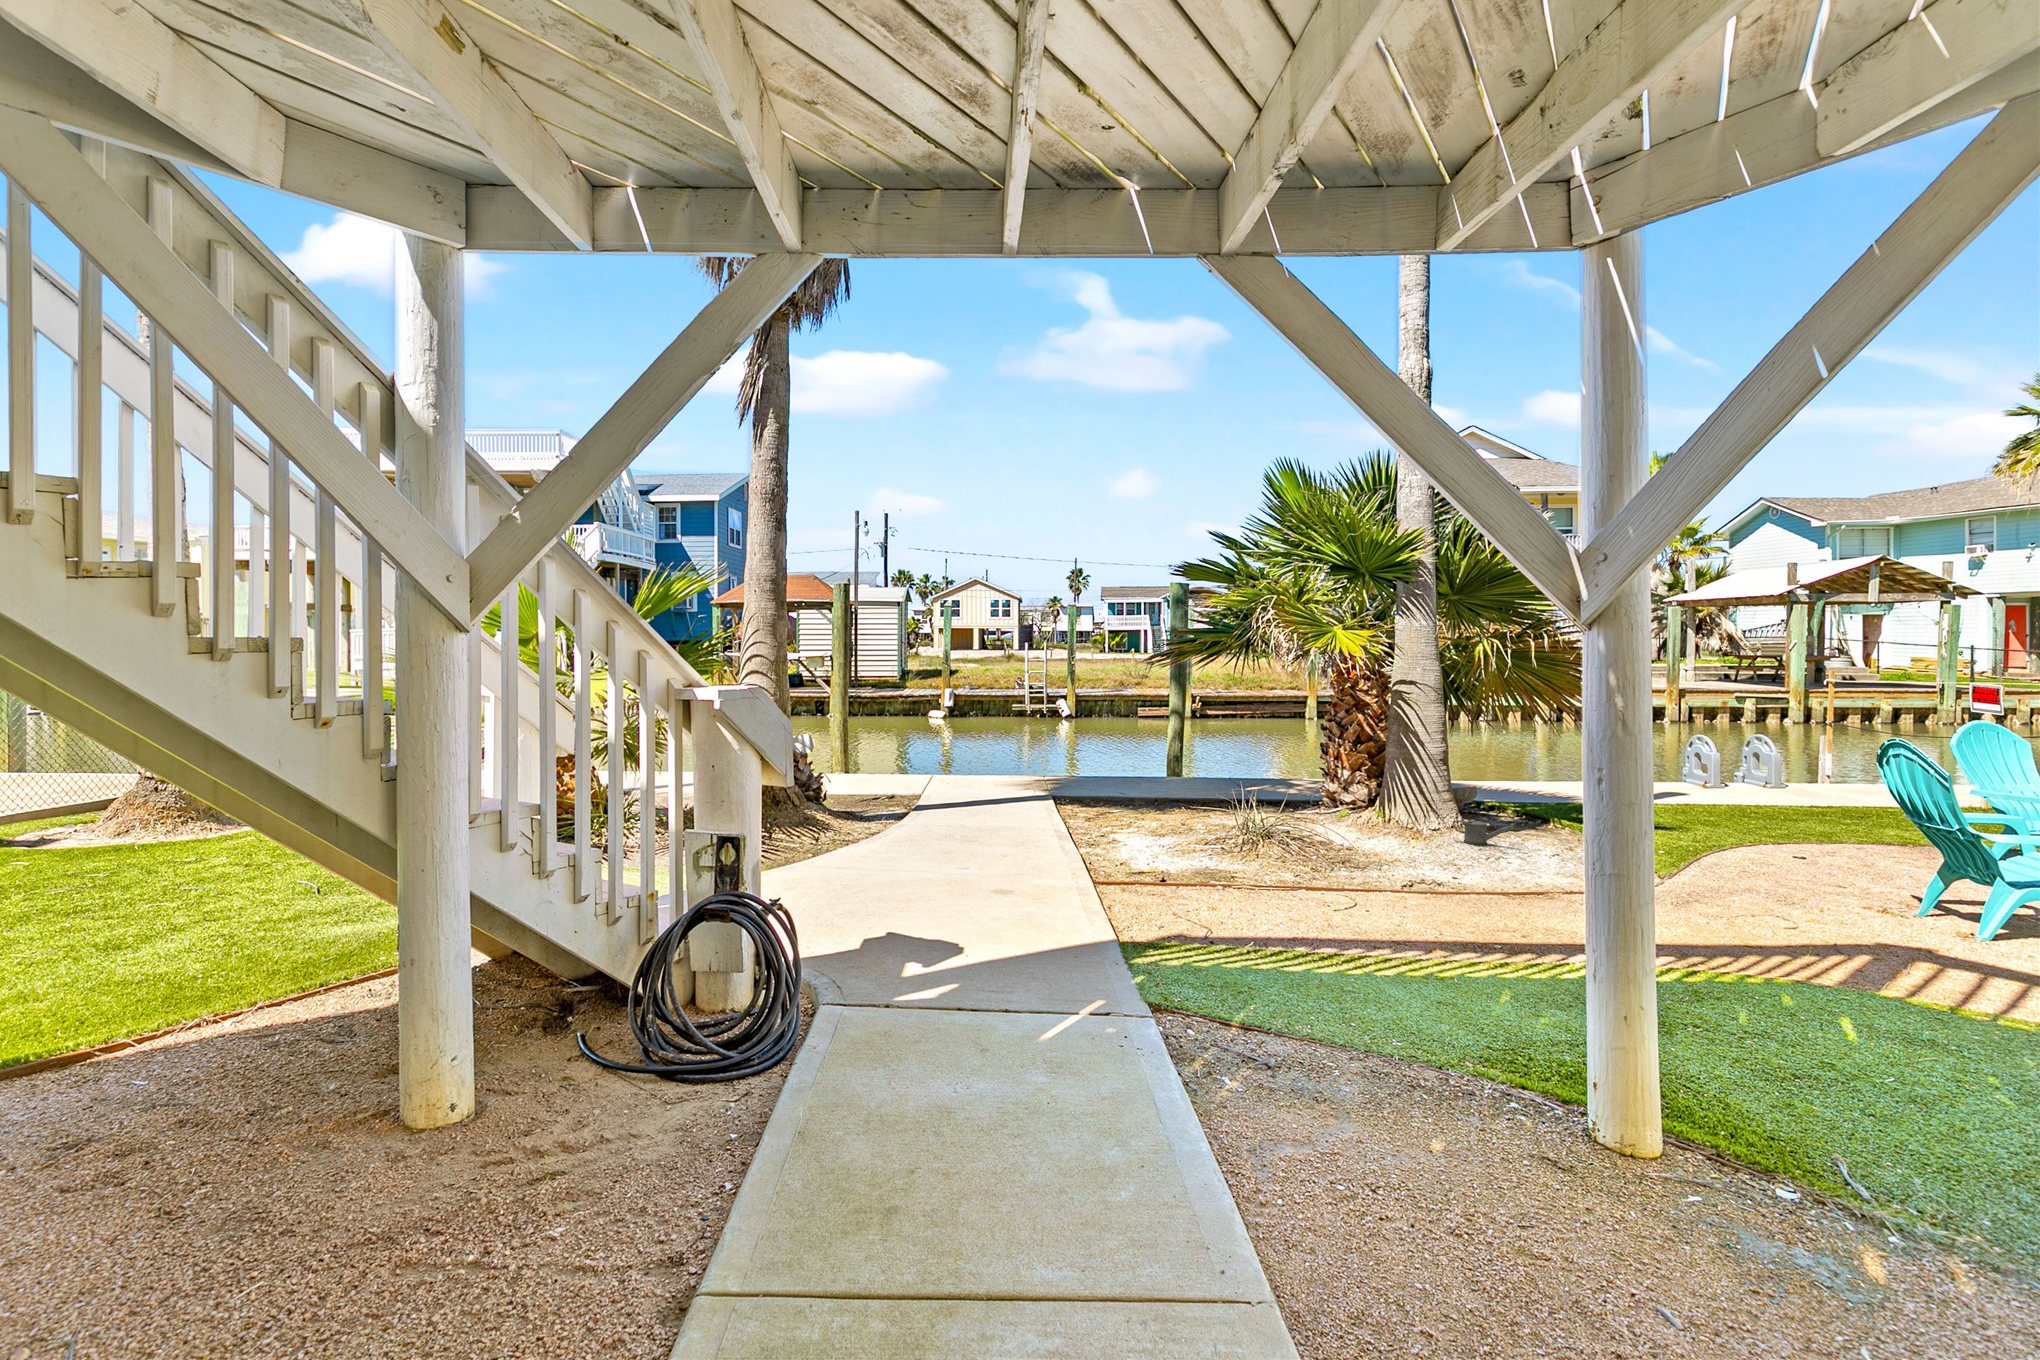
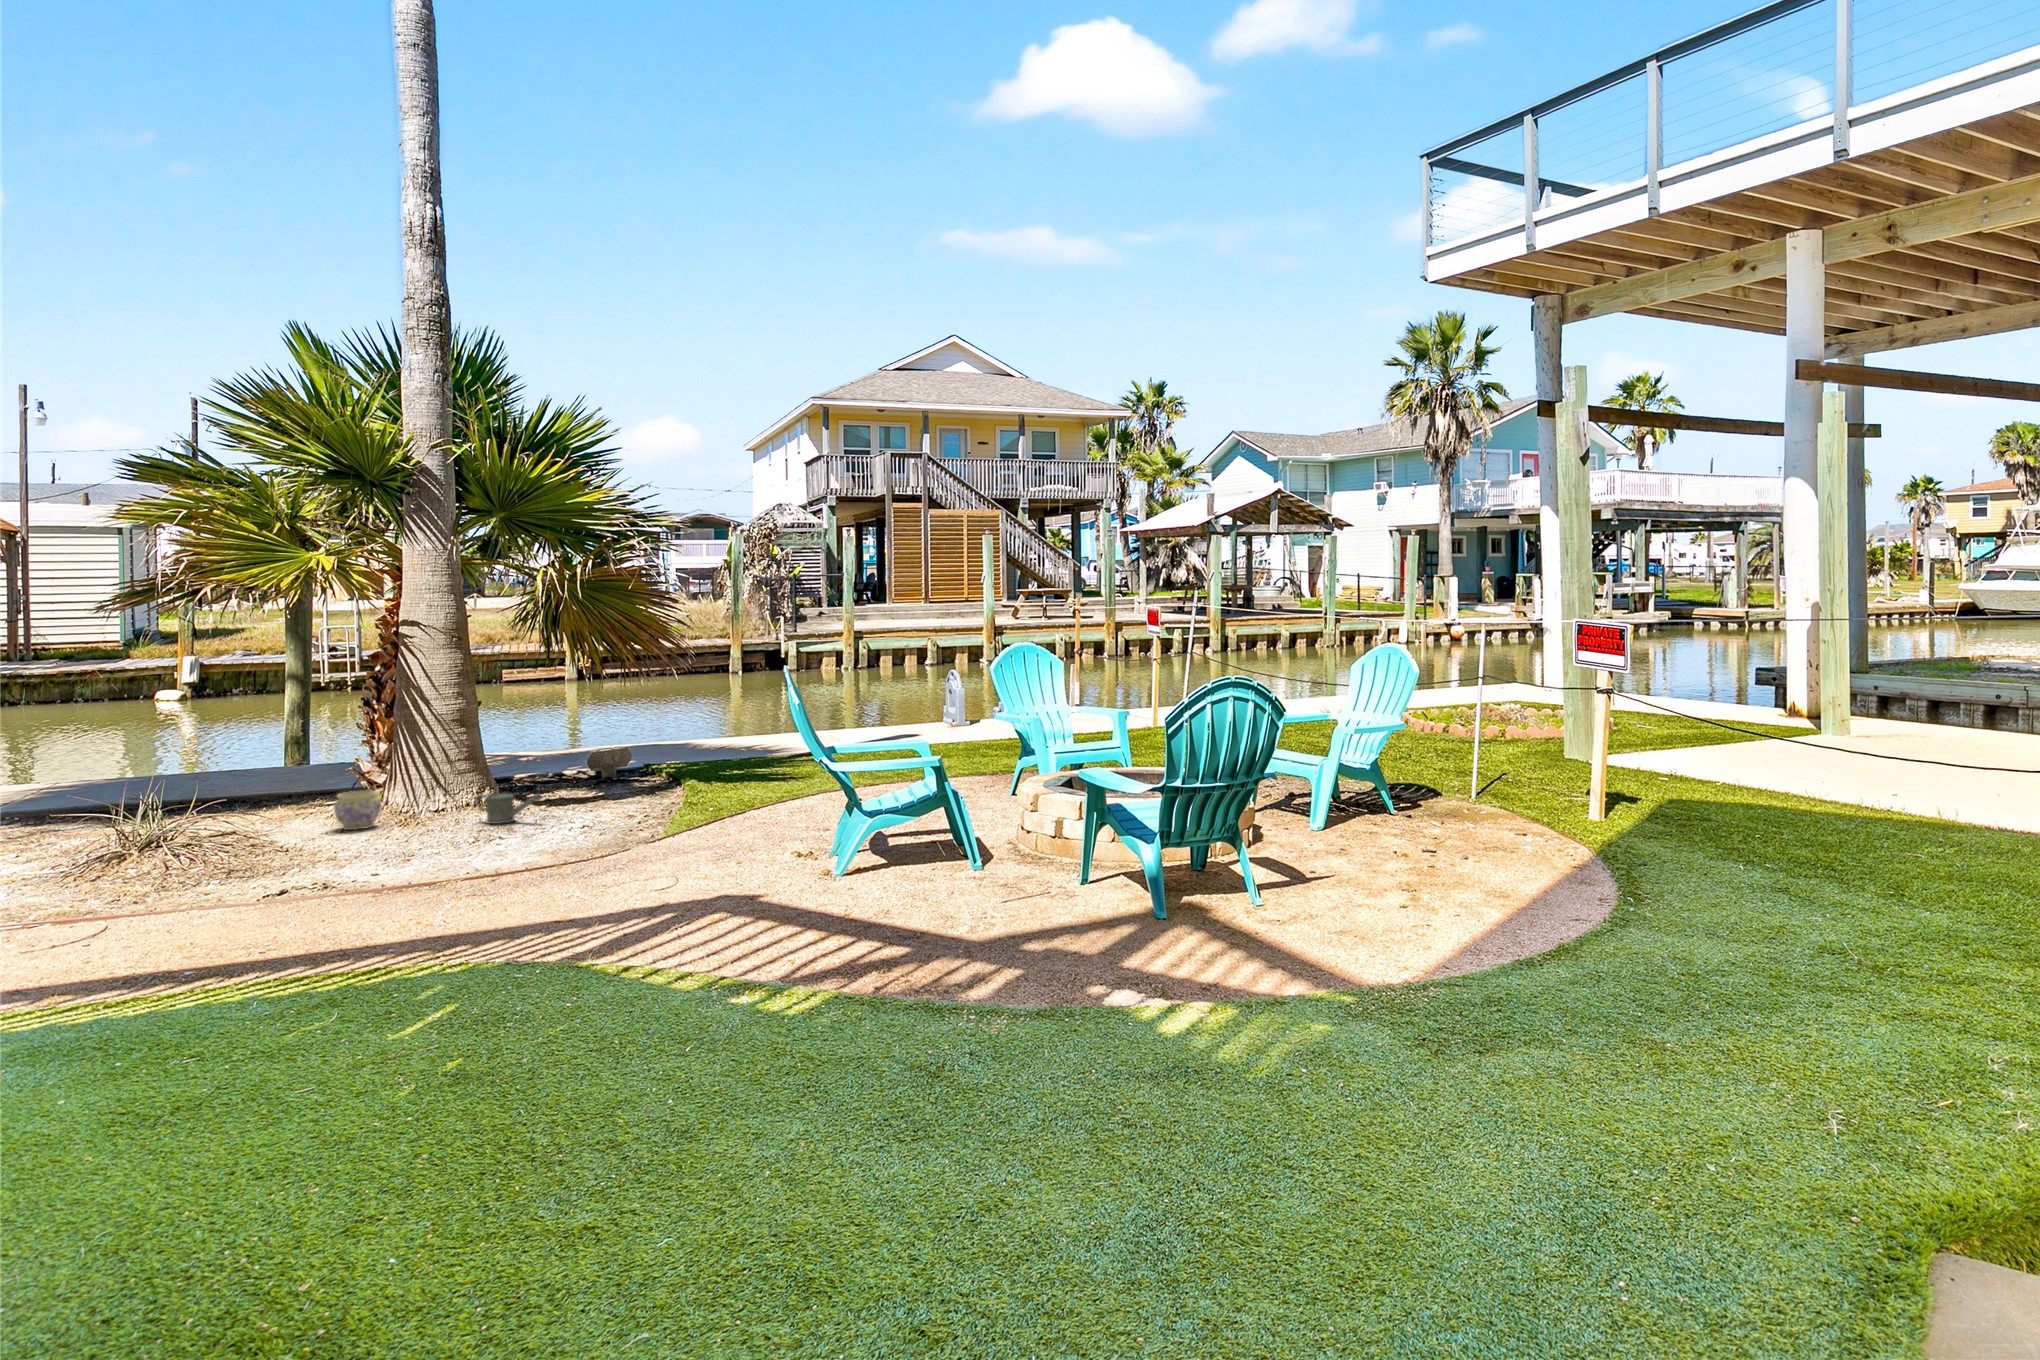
planter: none [1350,809,1383,838] -> present [334,791,381,830]

